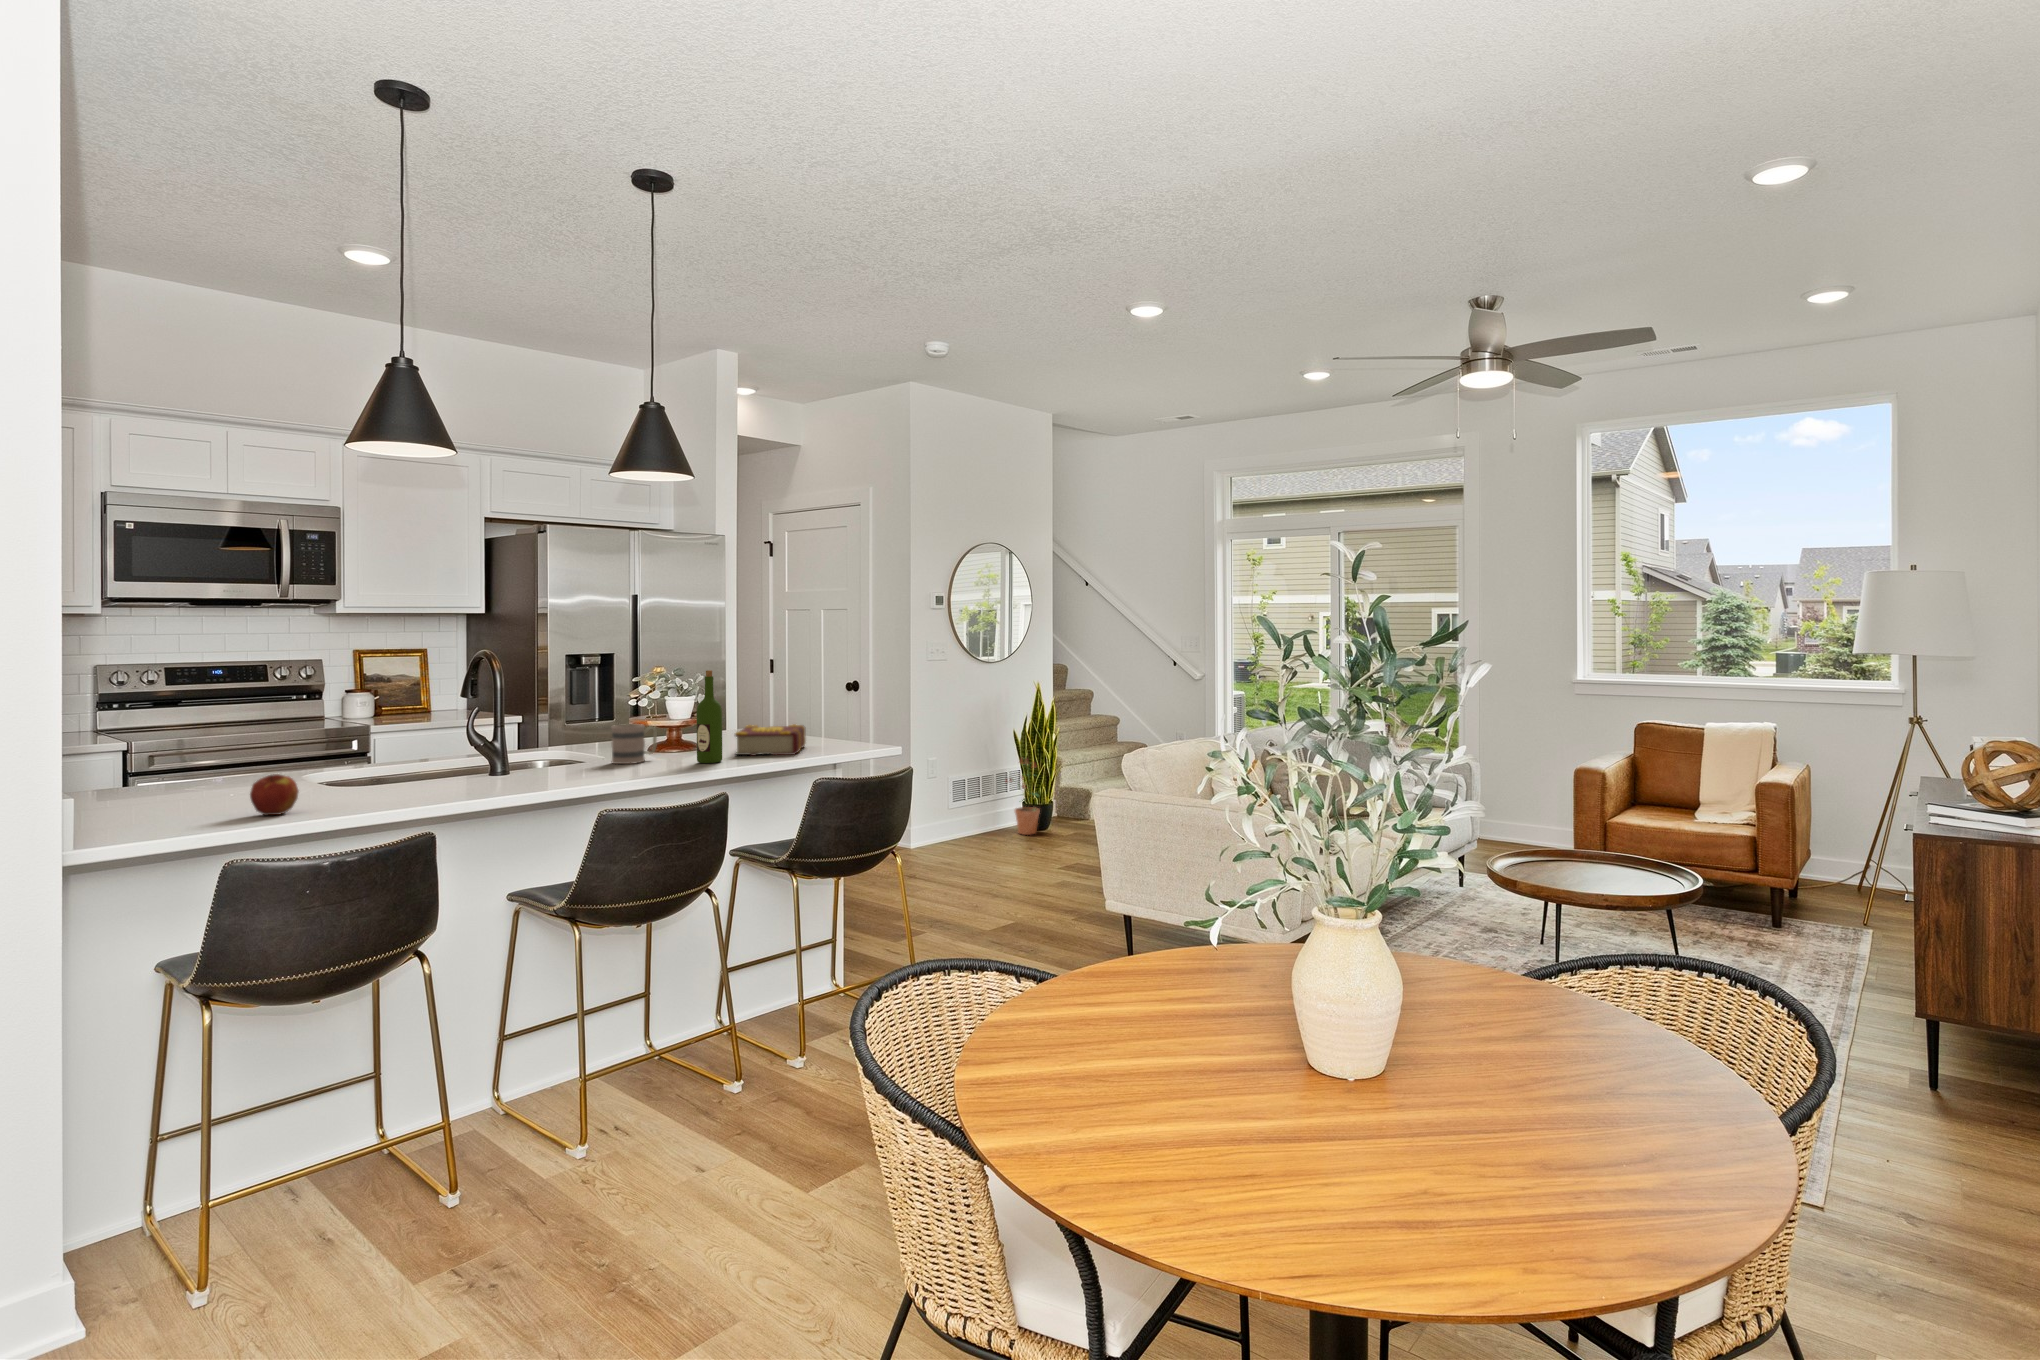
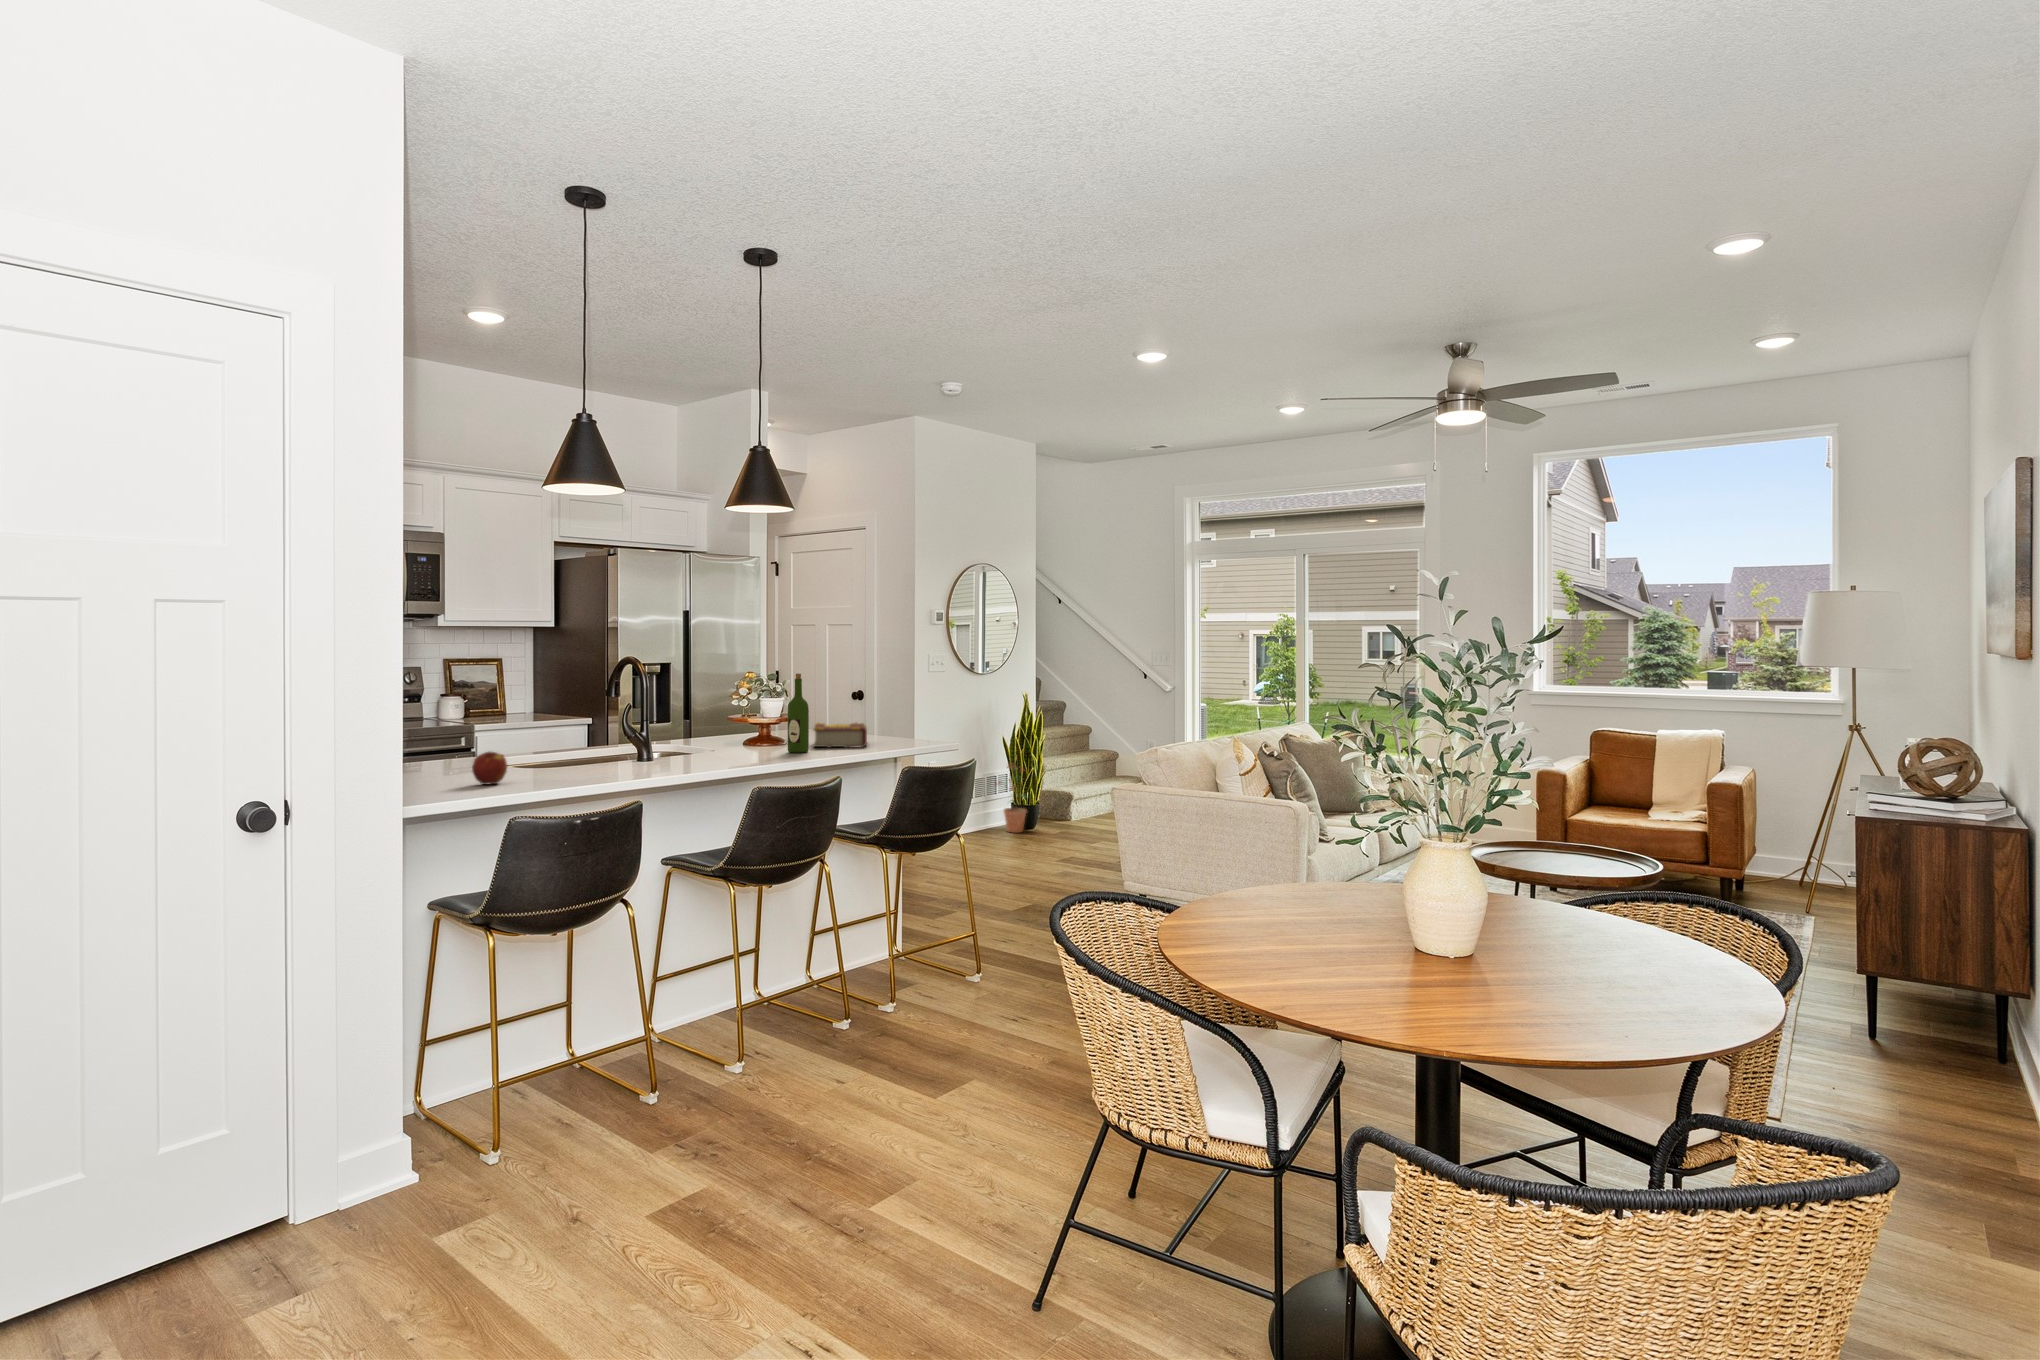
mug: present [611,724,657,764] -> none [713,720,749,753]

